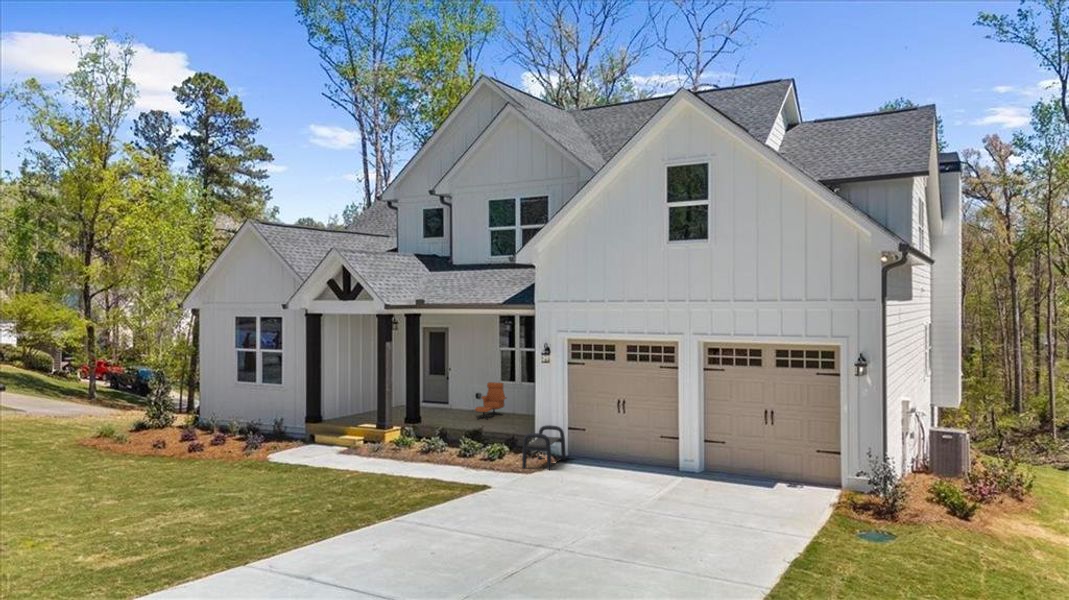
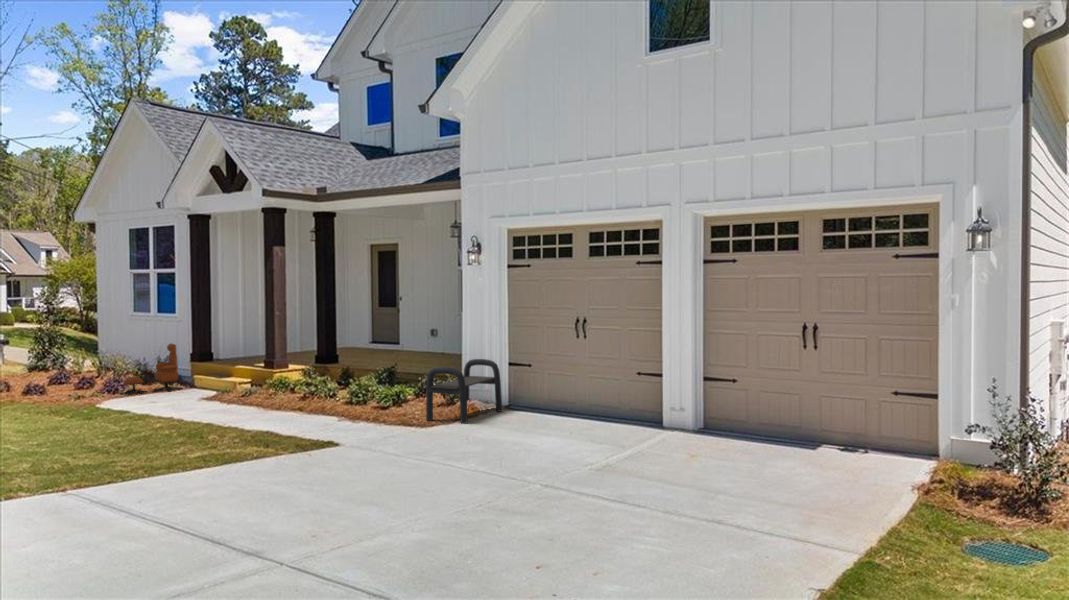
lounge chair: present [475,382,506,419] -> present [121,344,182,395]

